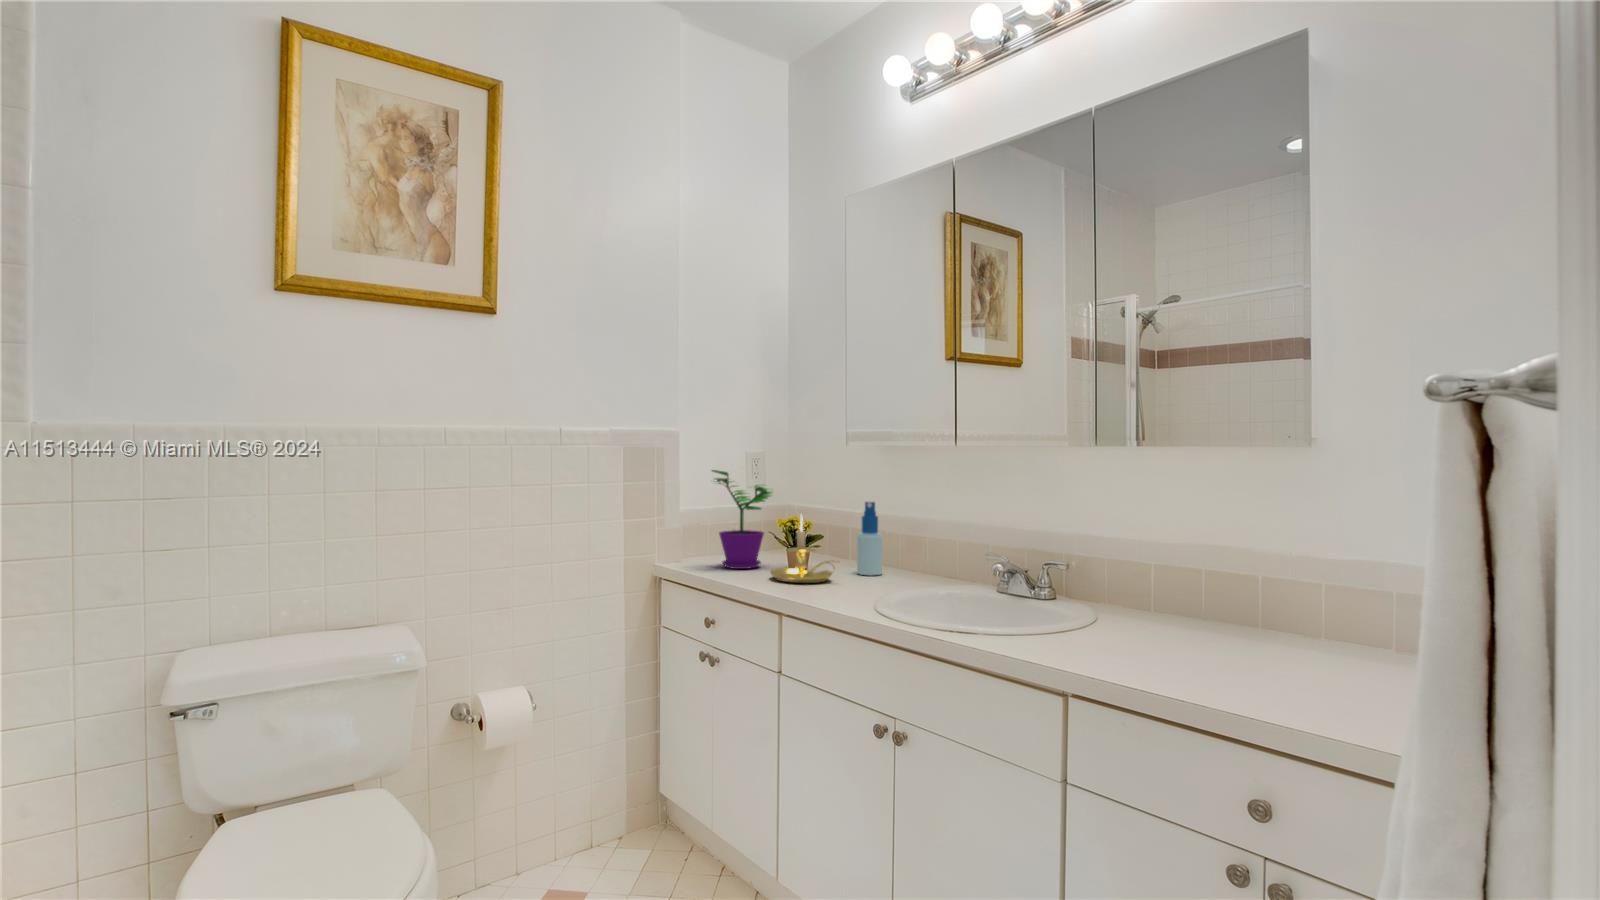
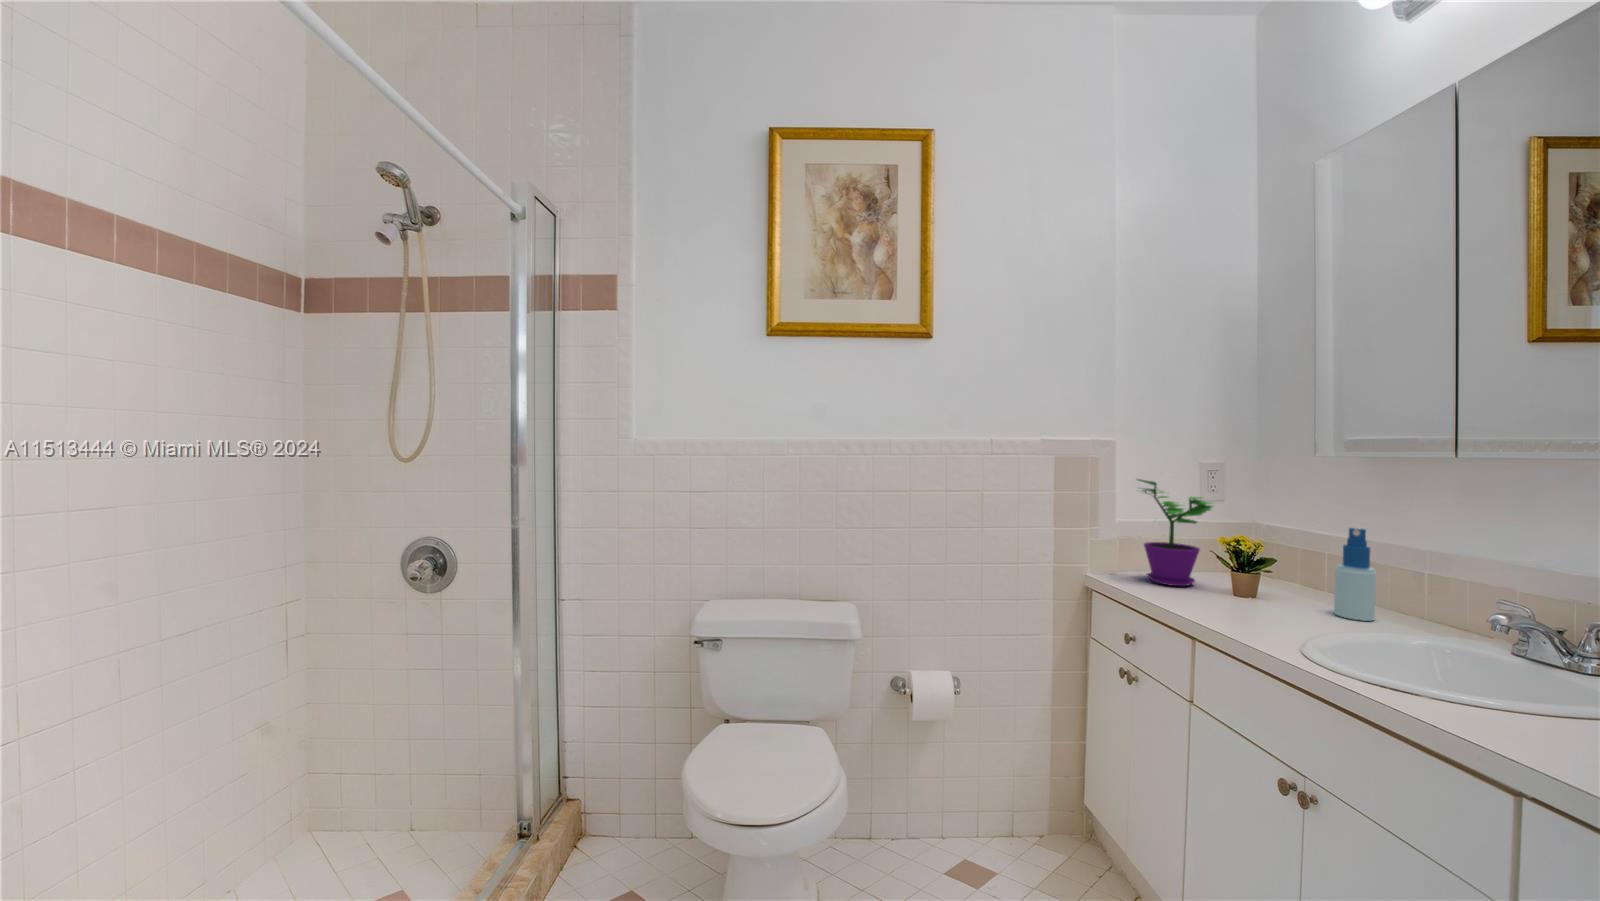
candle holder: present [771,516,834,583] -> none [1207,537,1309,621]

